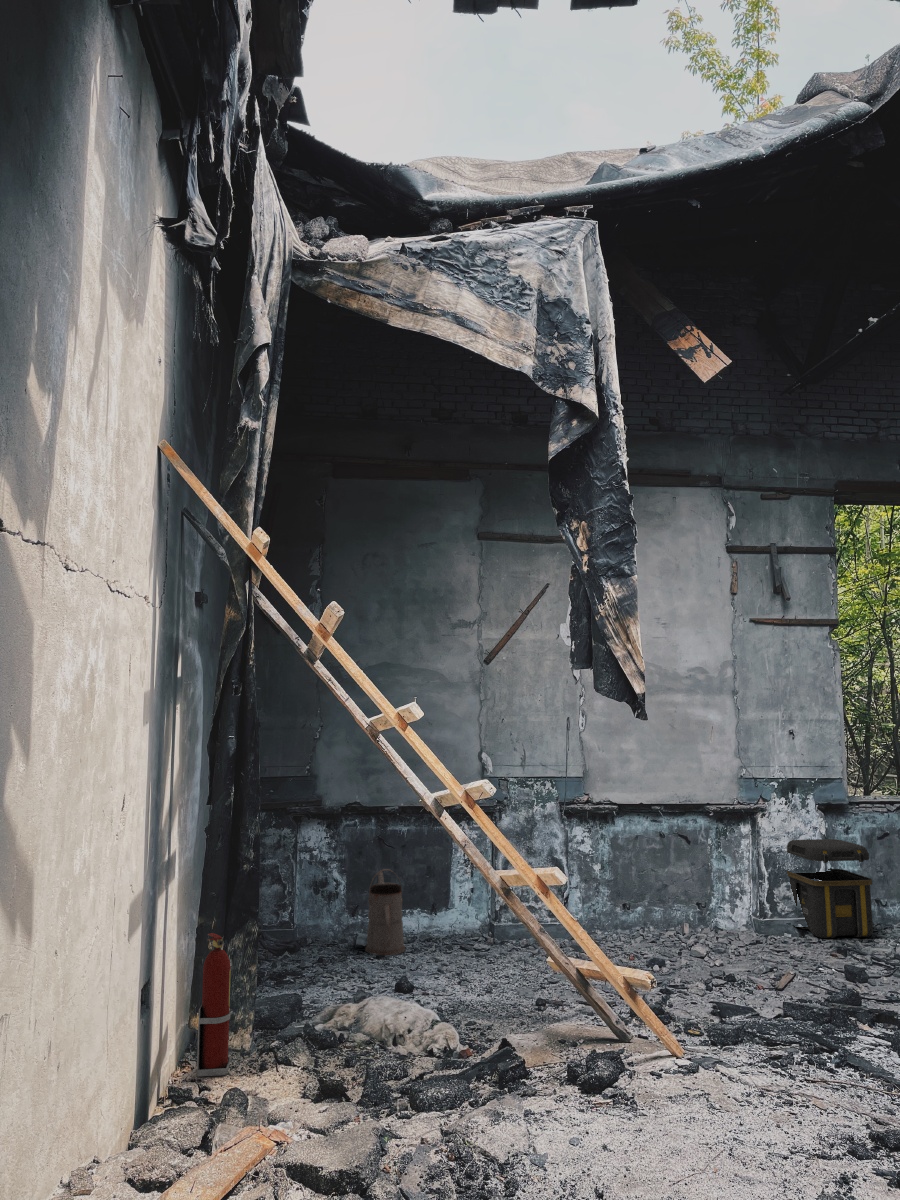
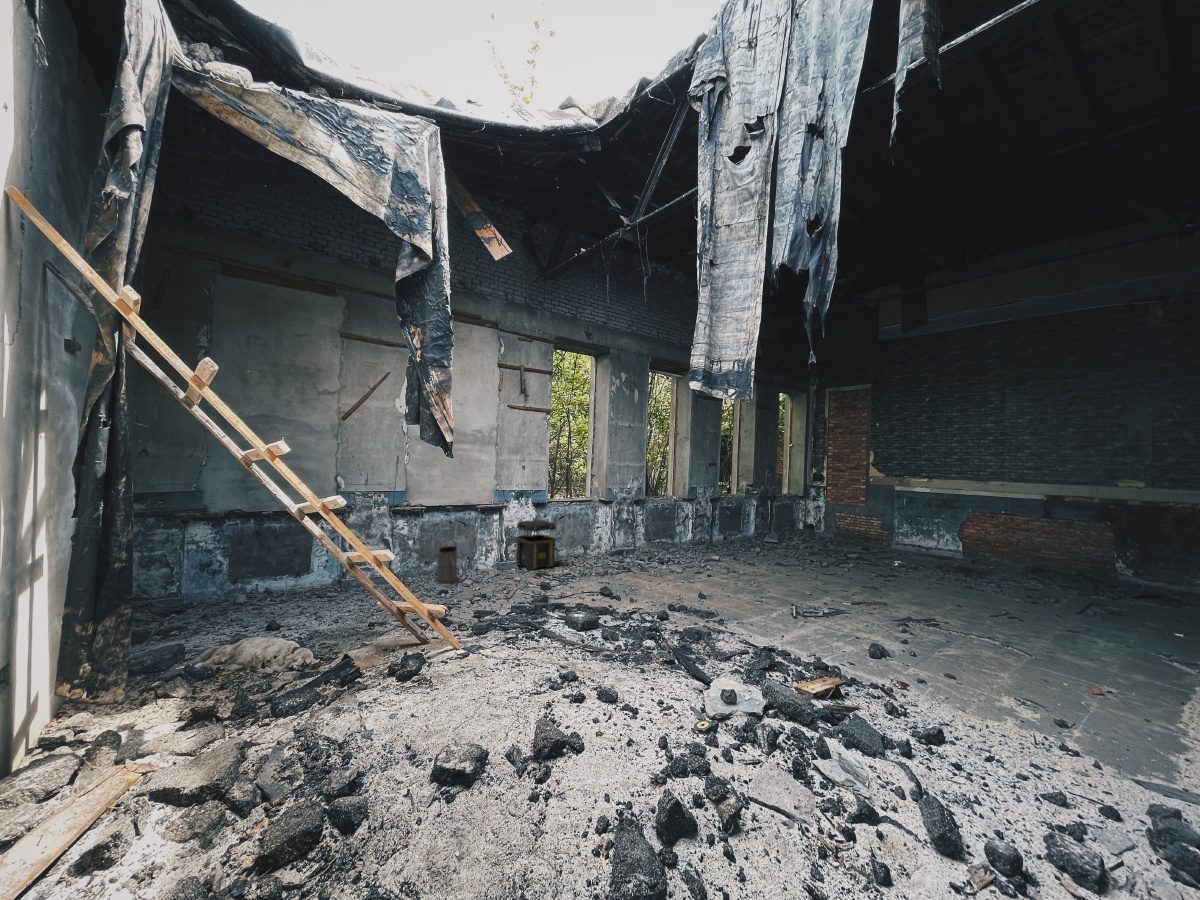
watering can: present [365,869,405,955] -> present [435,539,458,584]
fire extinguisher: present [197,933,231,1077] -> none [47,622,89,741]

